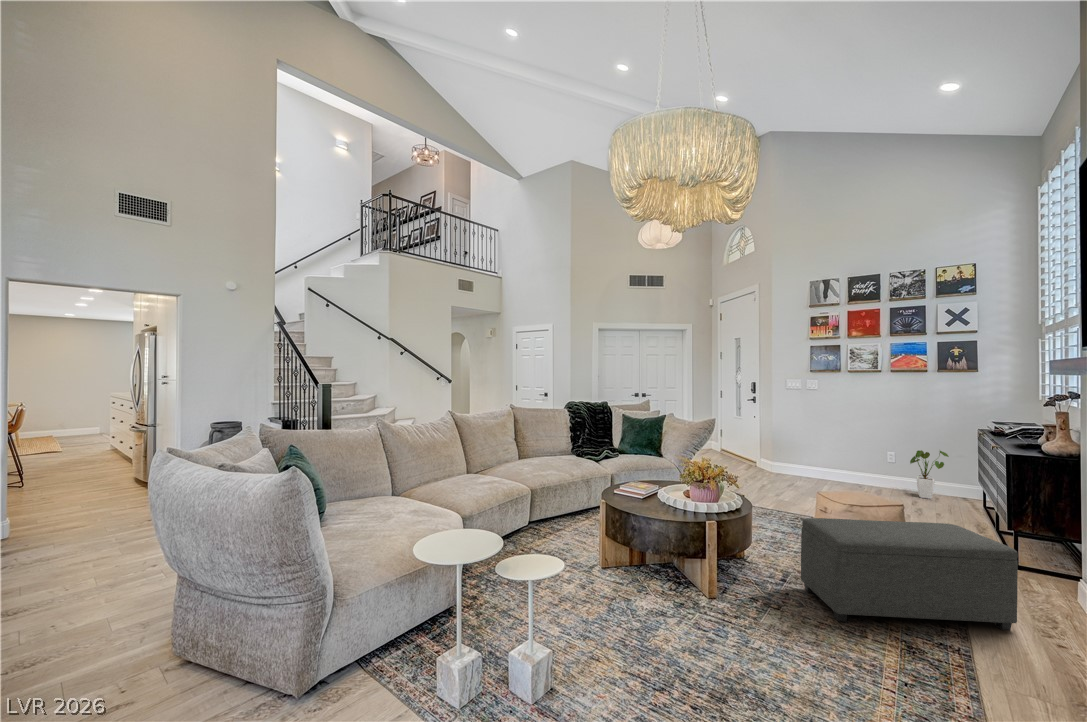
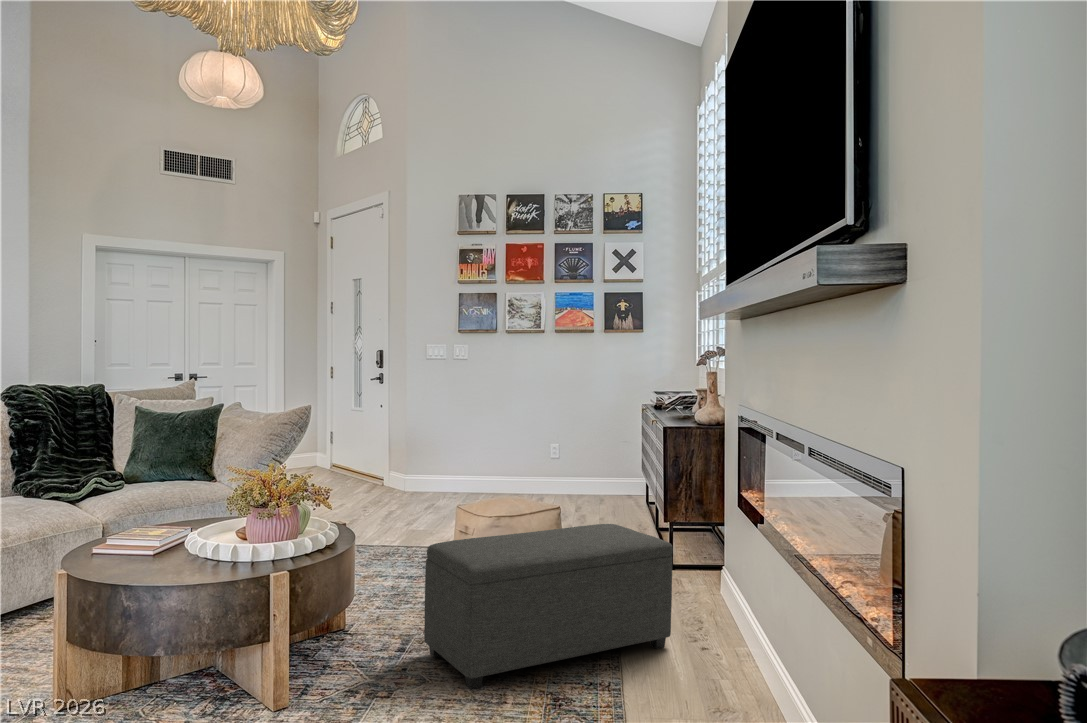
house plant: present [910,450,949,499] -> none [575,436,617,503]

